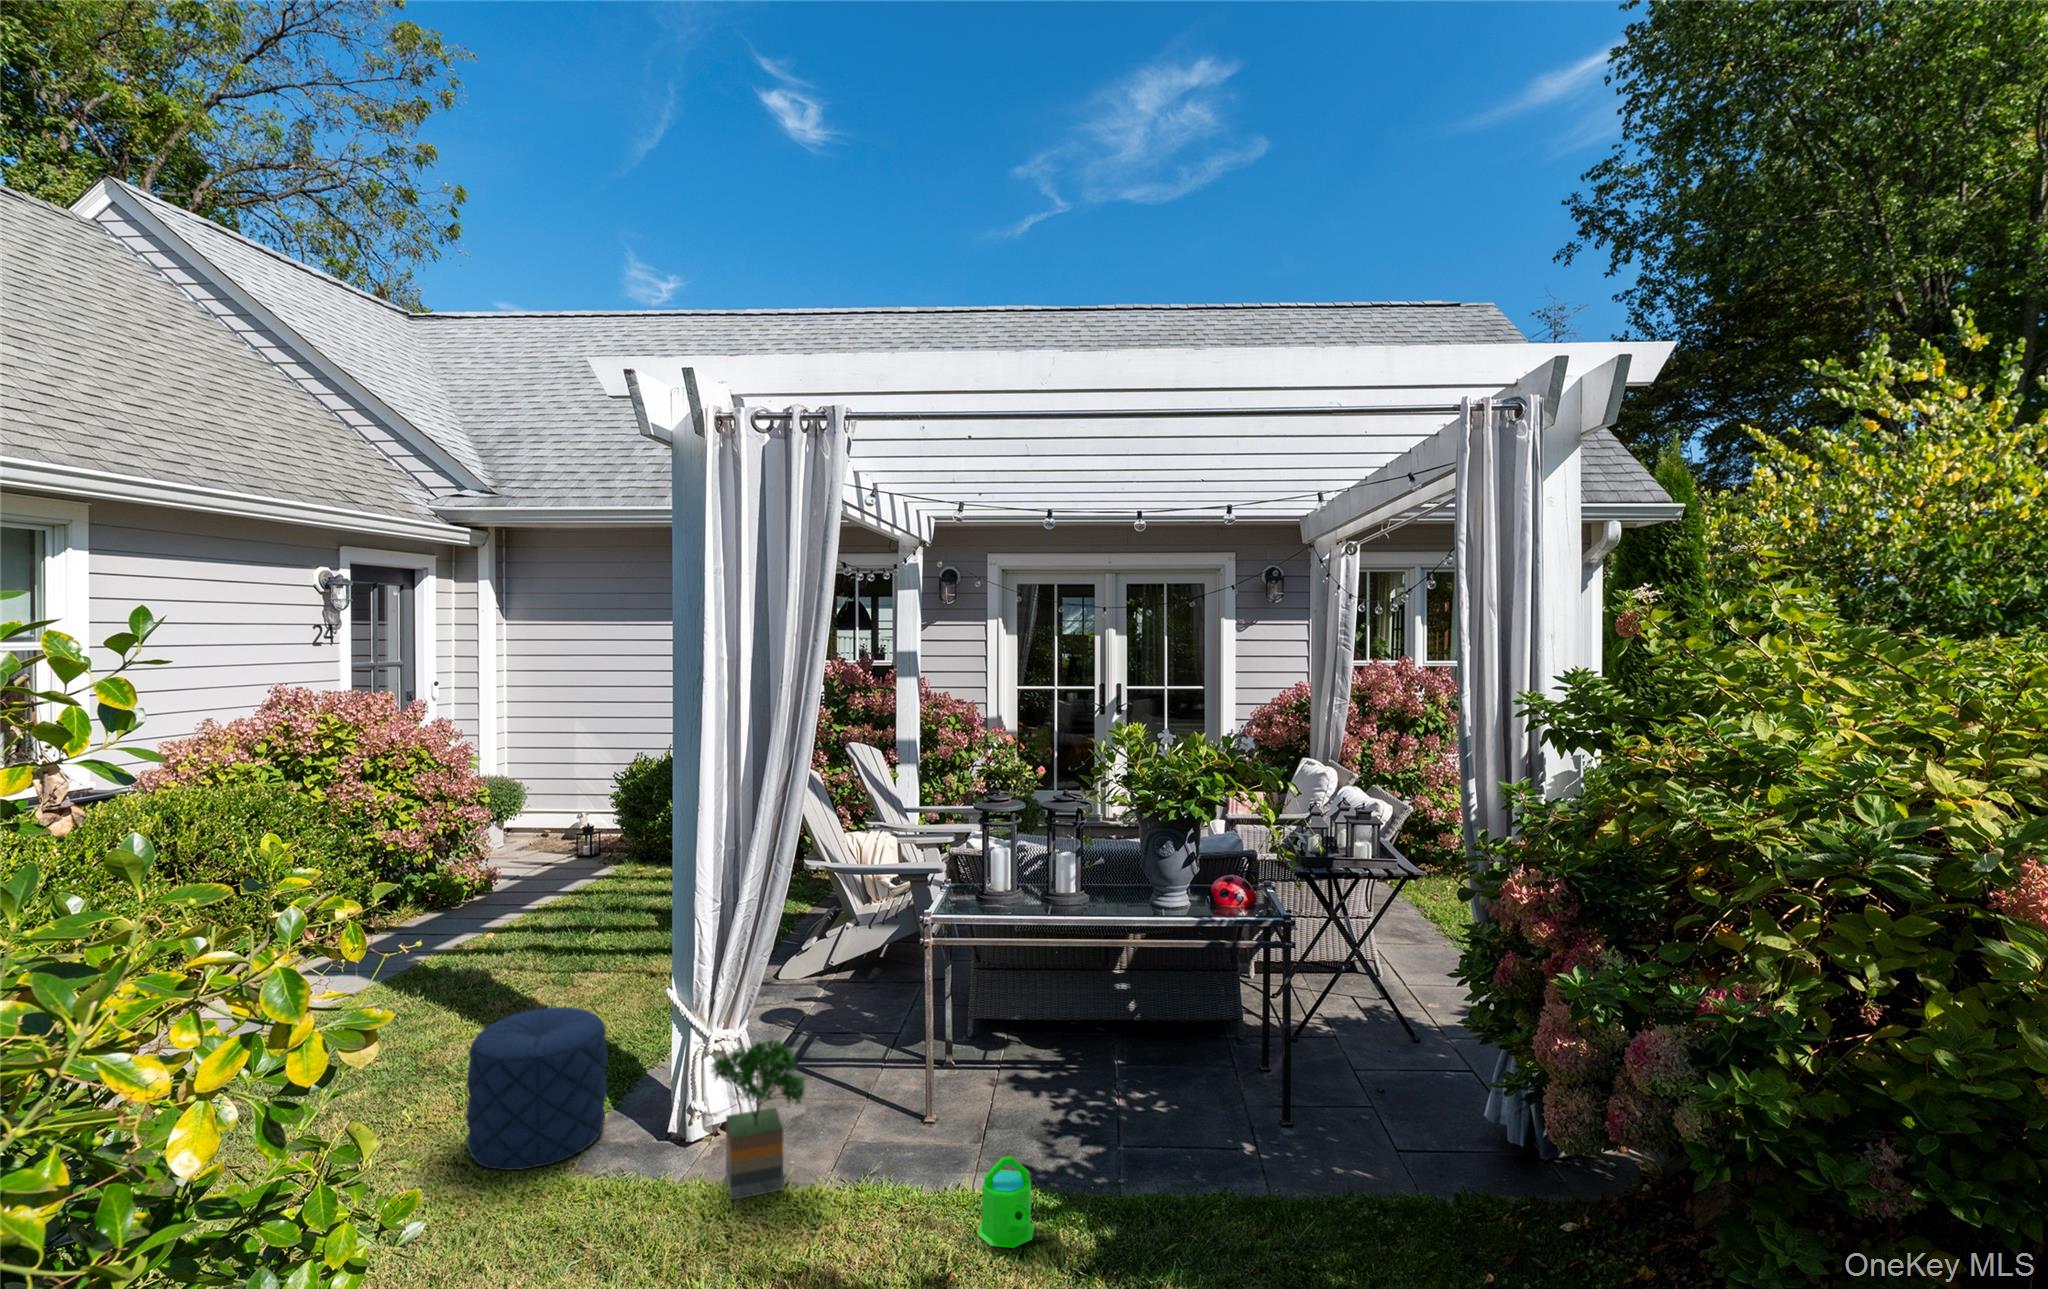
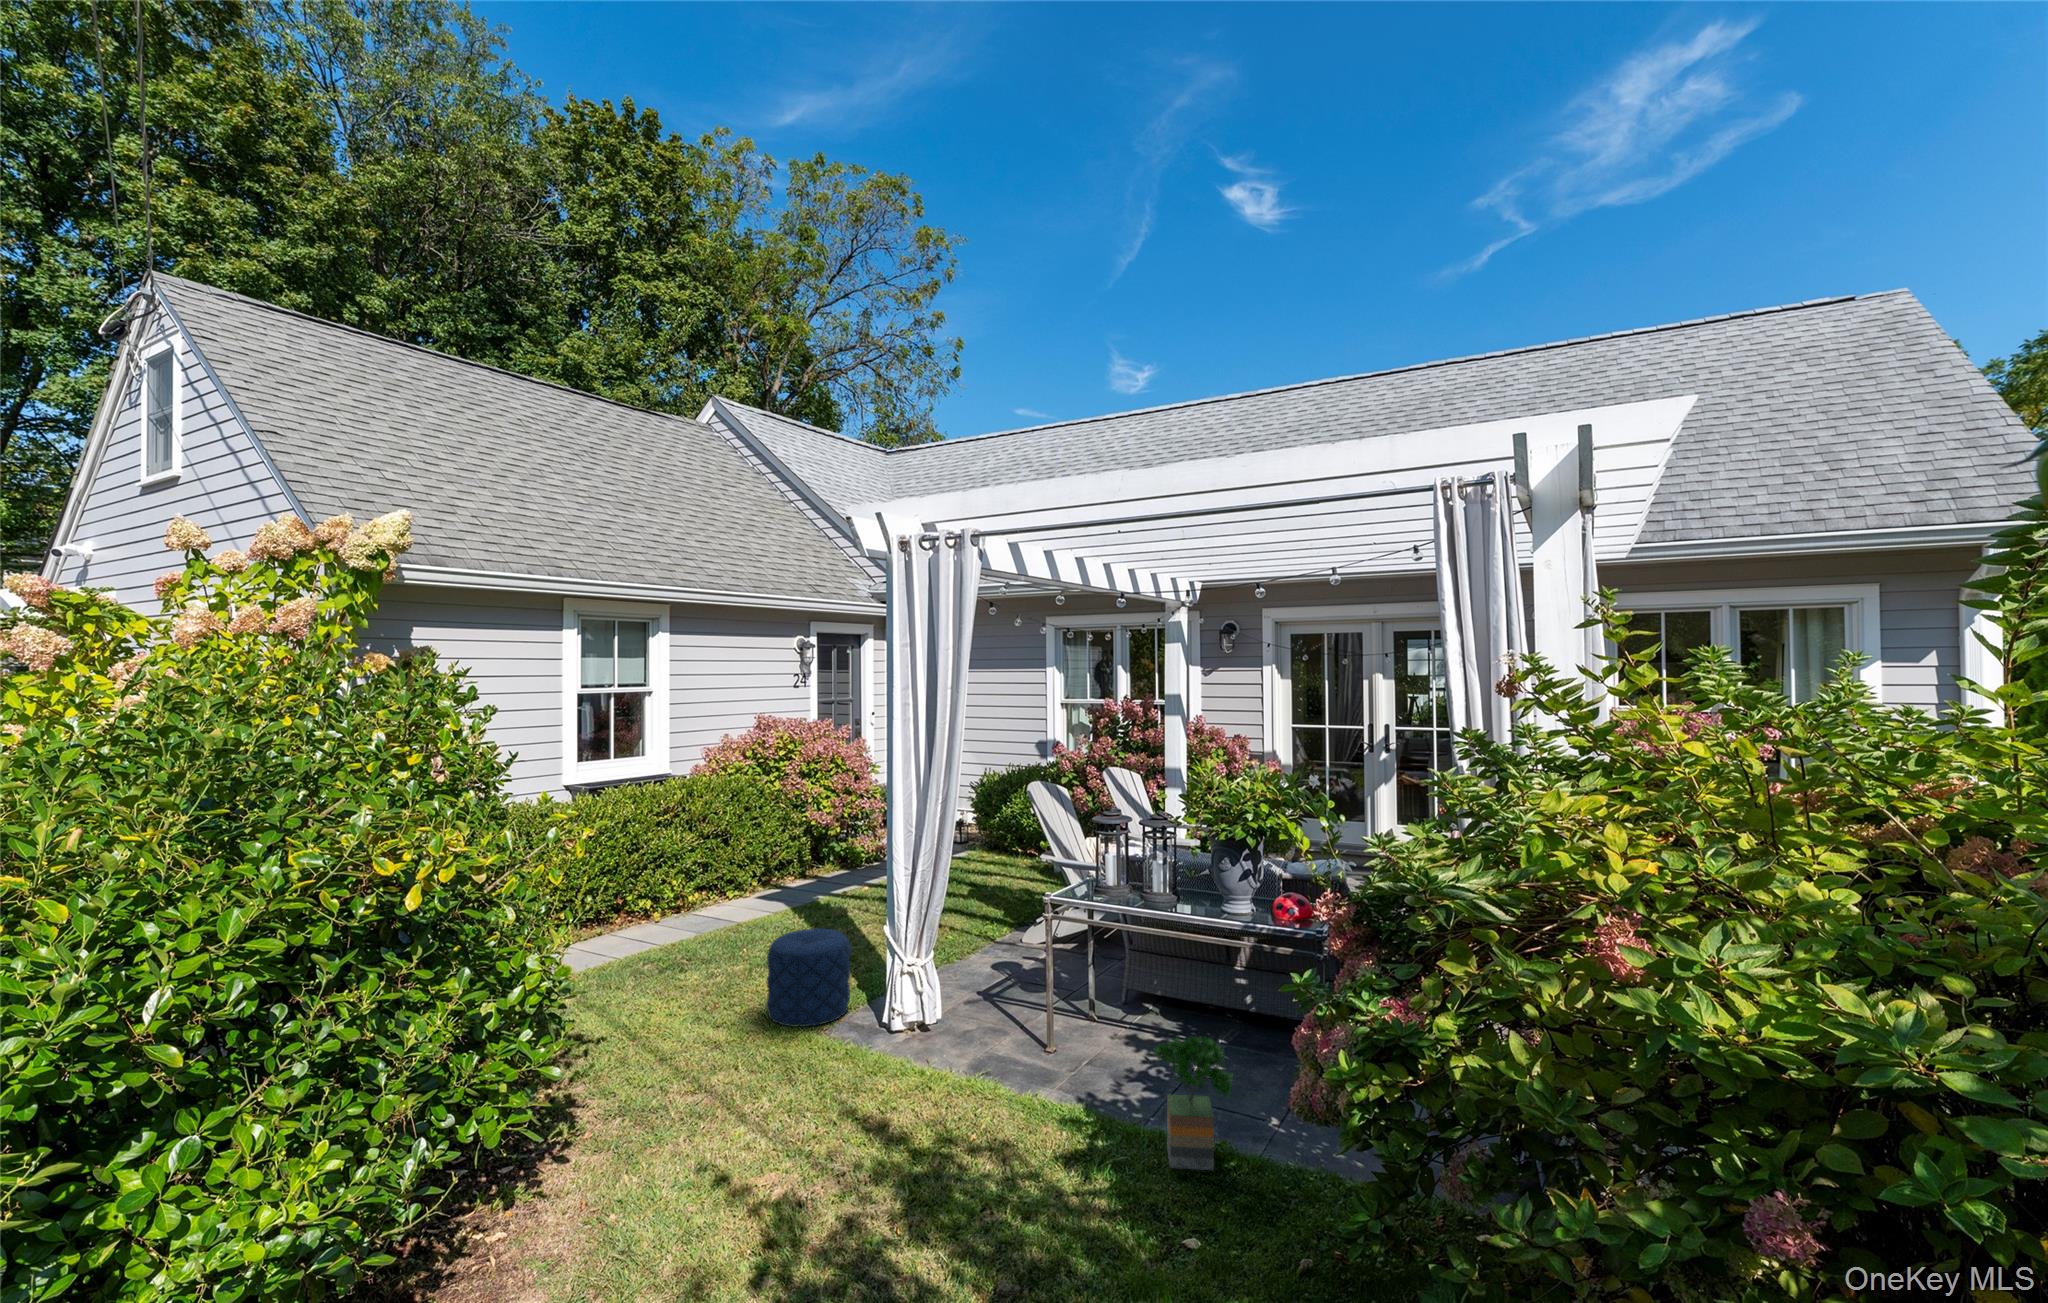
potted tree: present [712,1040,806,1200] -> present [1154,1036,1233,1170]
watering can: present [978,1156,1035,1248] -> none [1017,1071,1059,1137]

